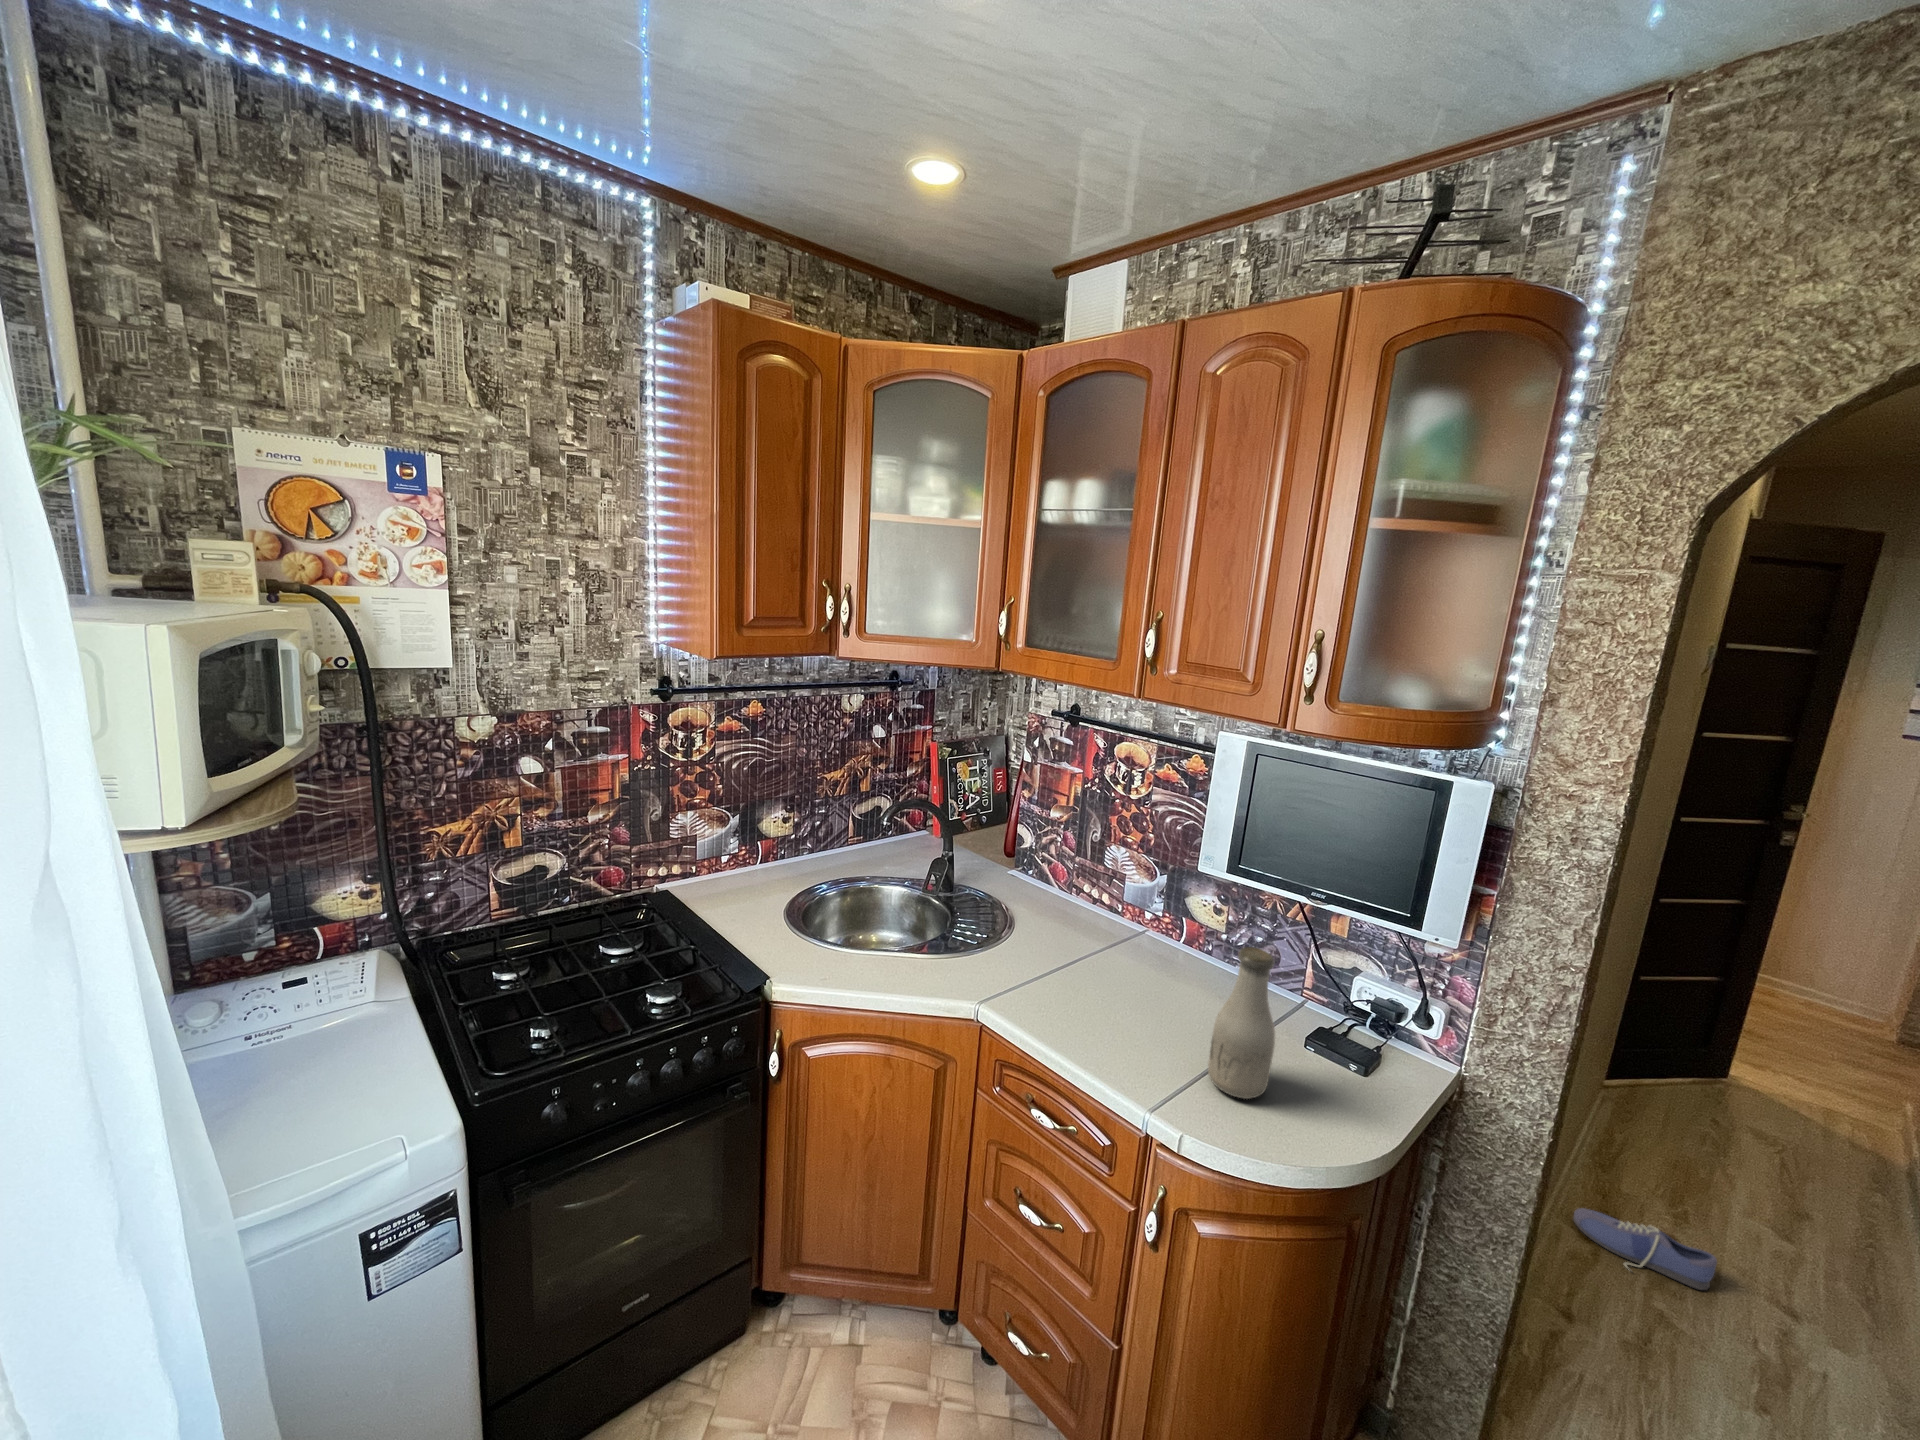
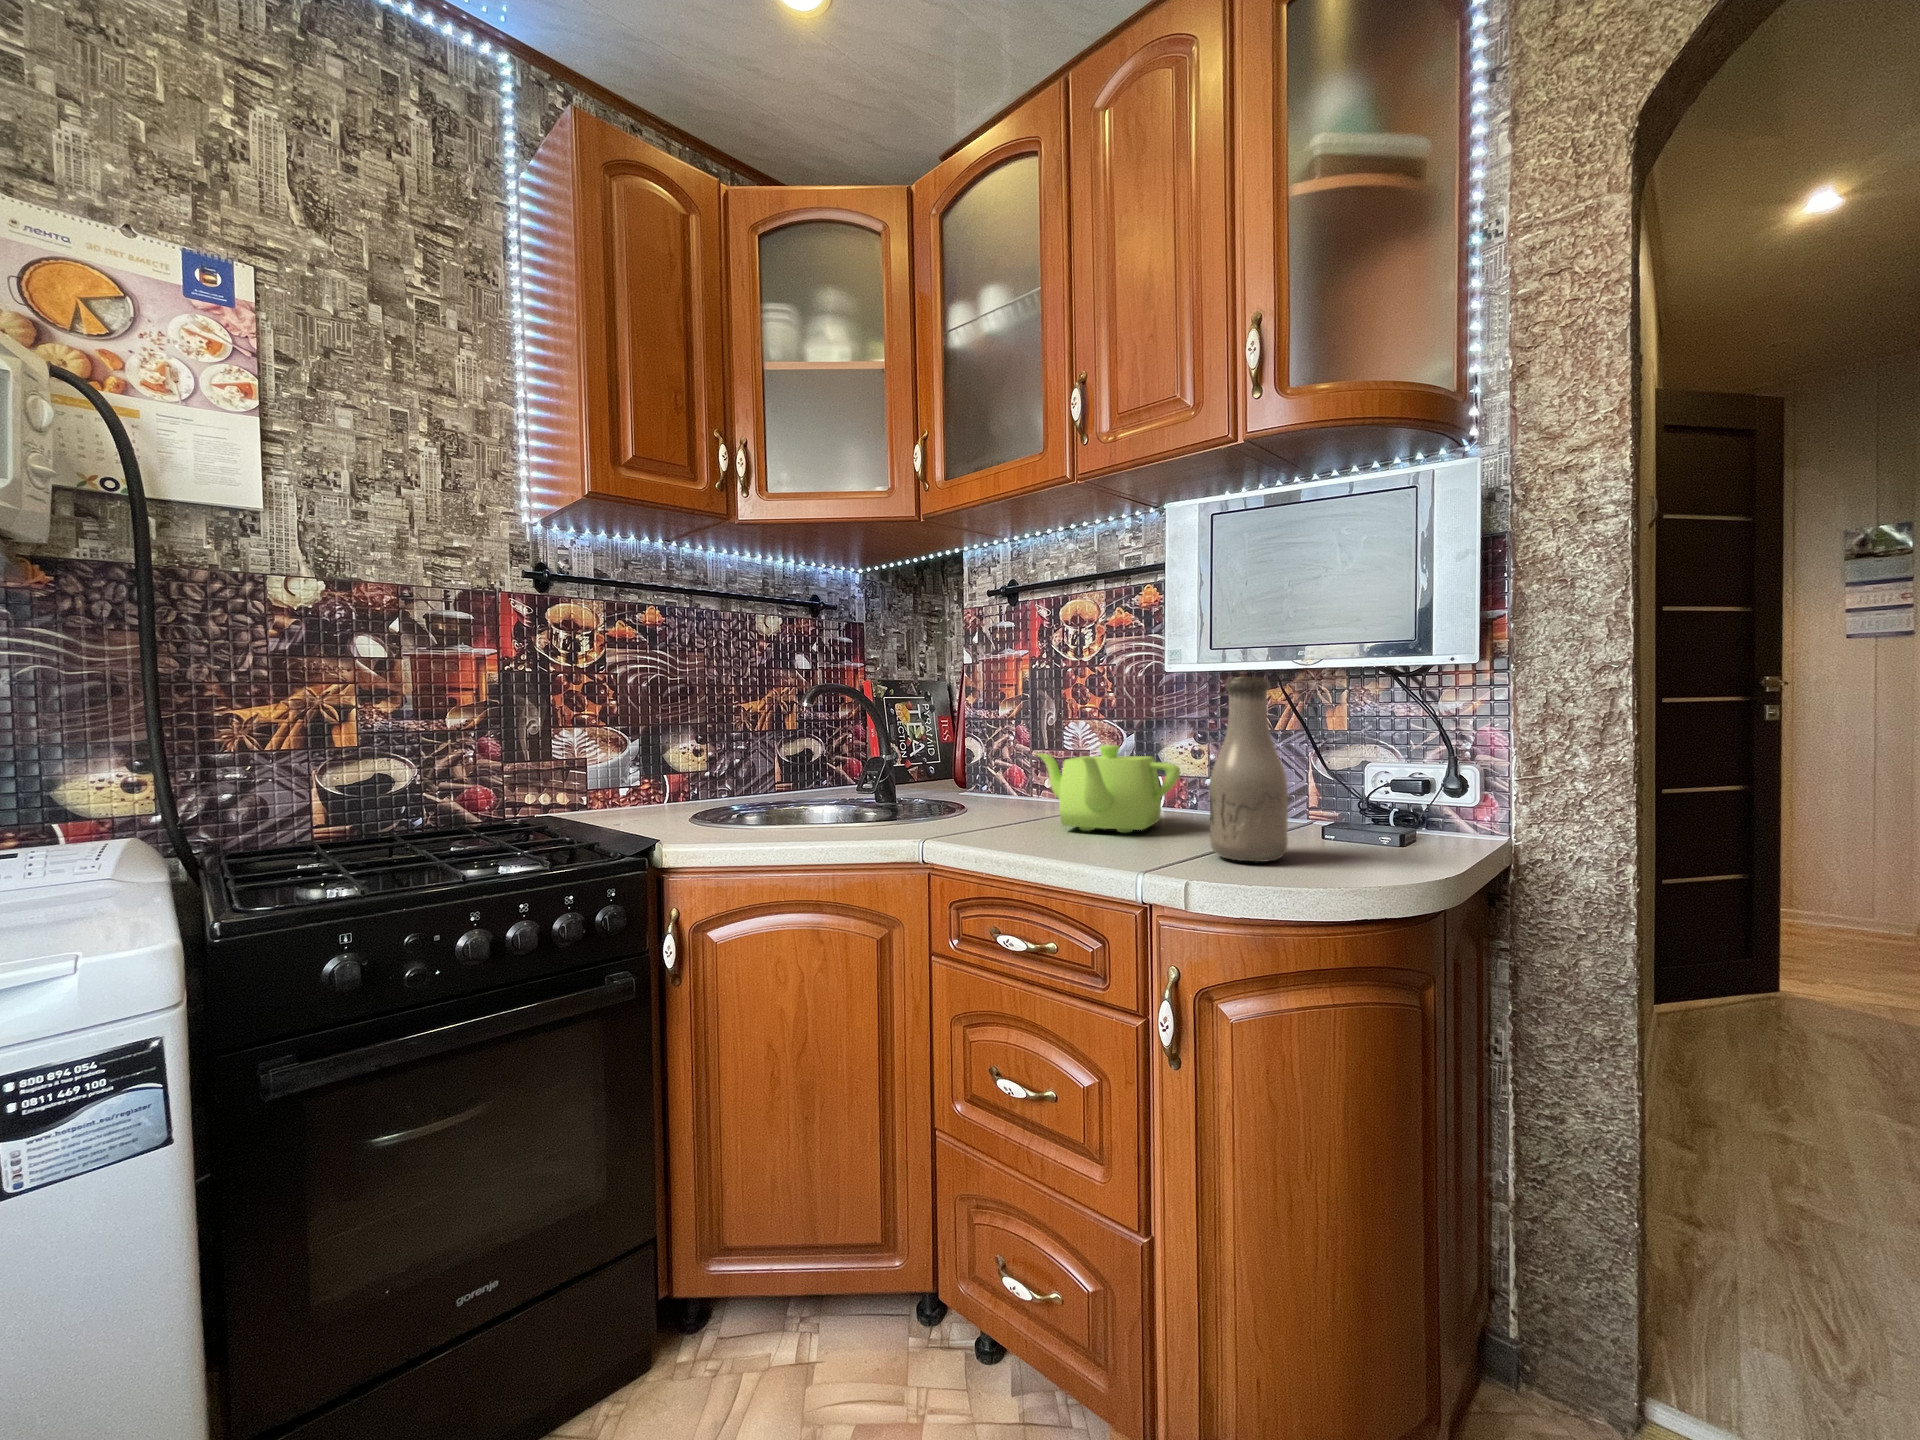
teapot: none [1077,921,1197,1016] -> present [1036,745,1180,832]
shoe: present [1573,1208,1717,1290] -> none [1655,1113,1834,1178]

